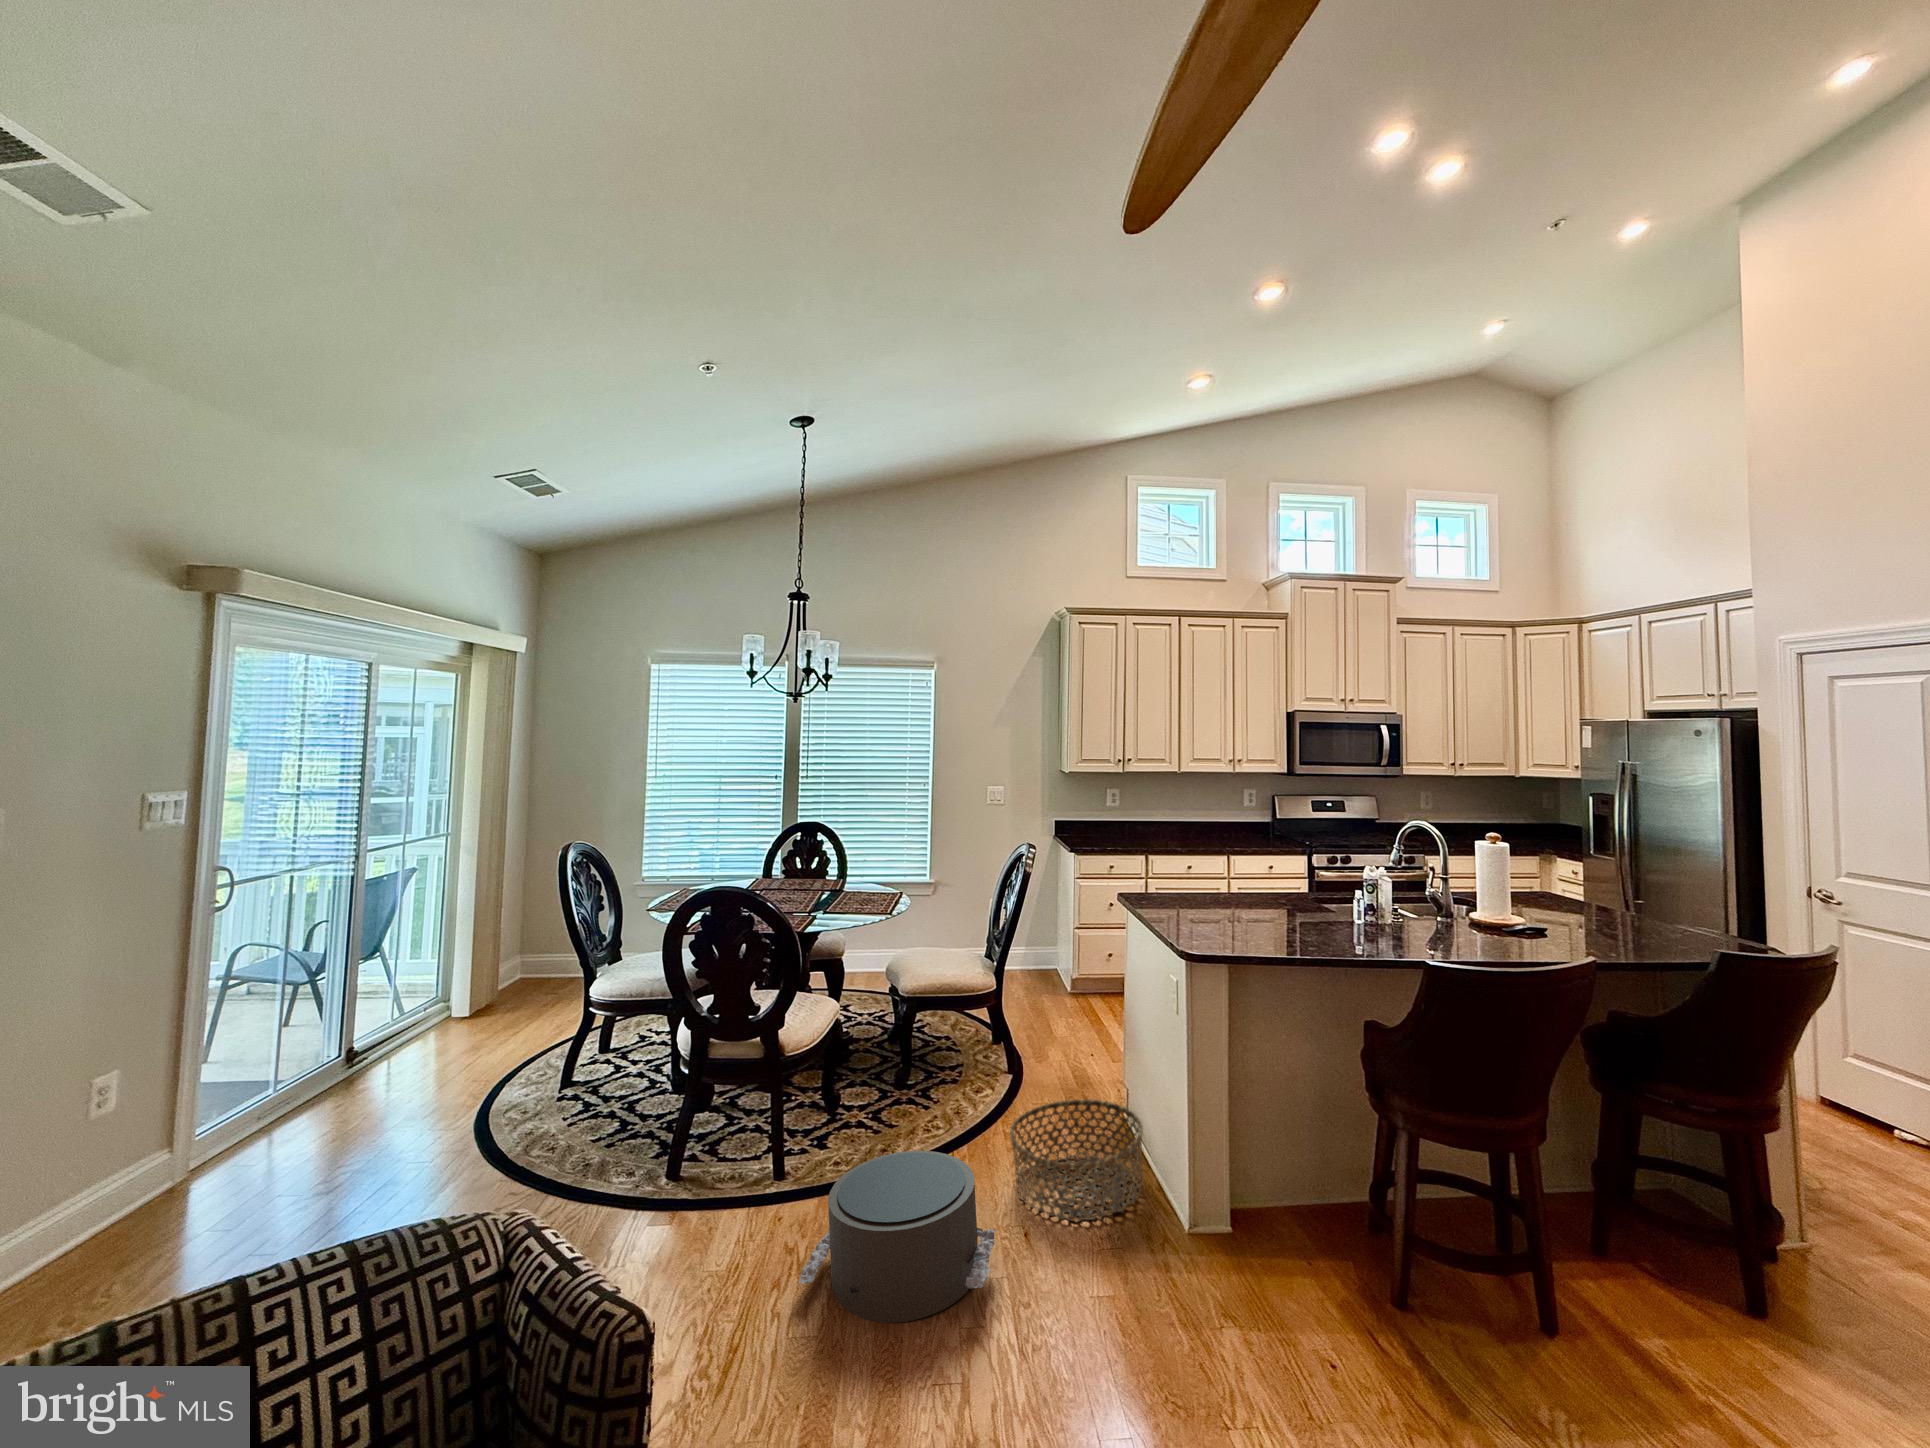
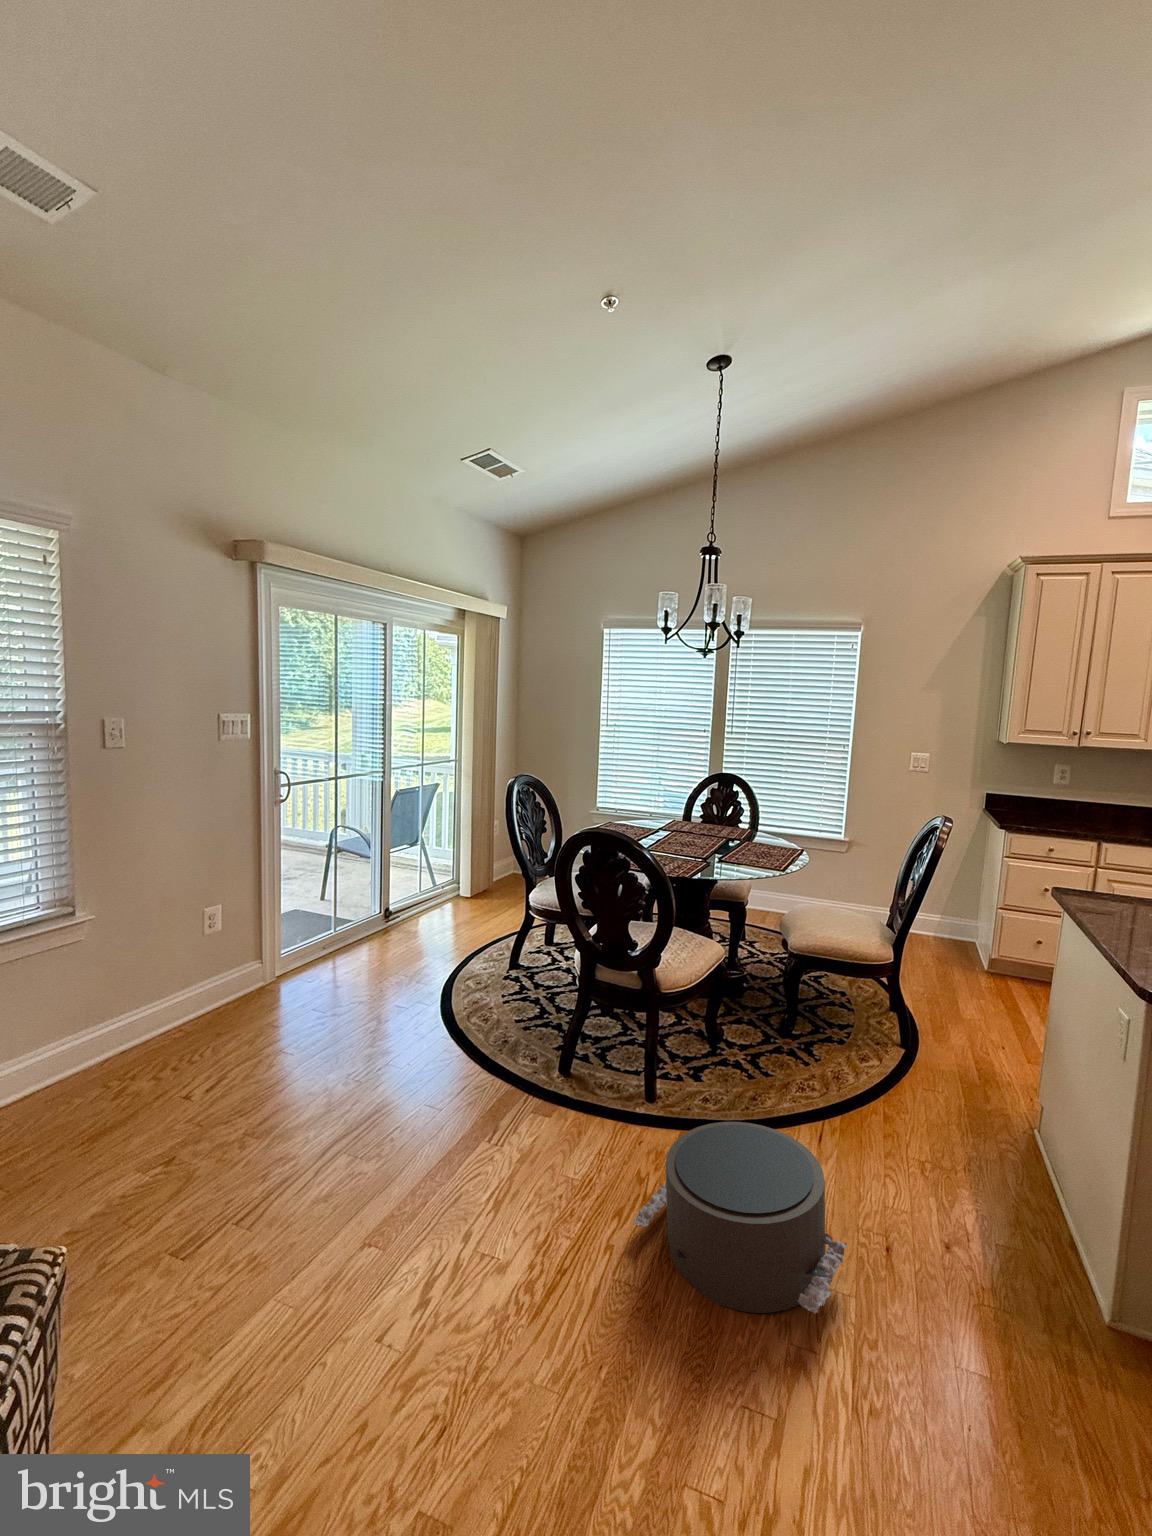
basket: present [1010,1099,1143,1221] -> none [885,1110,1065,1271]

